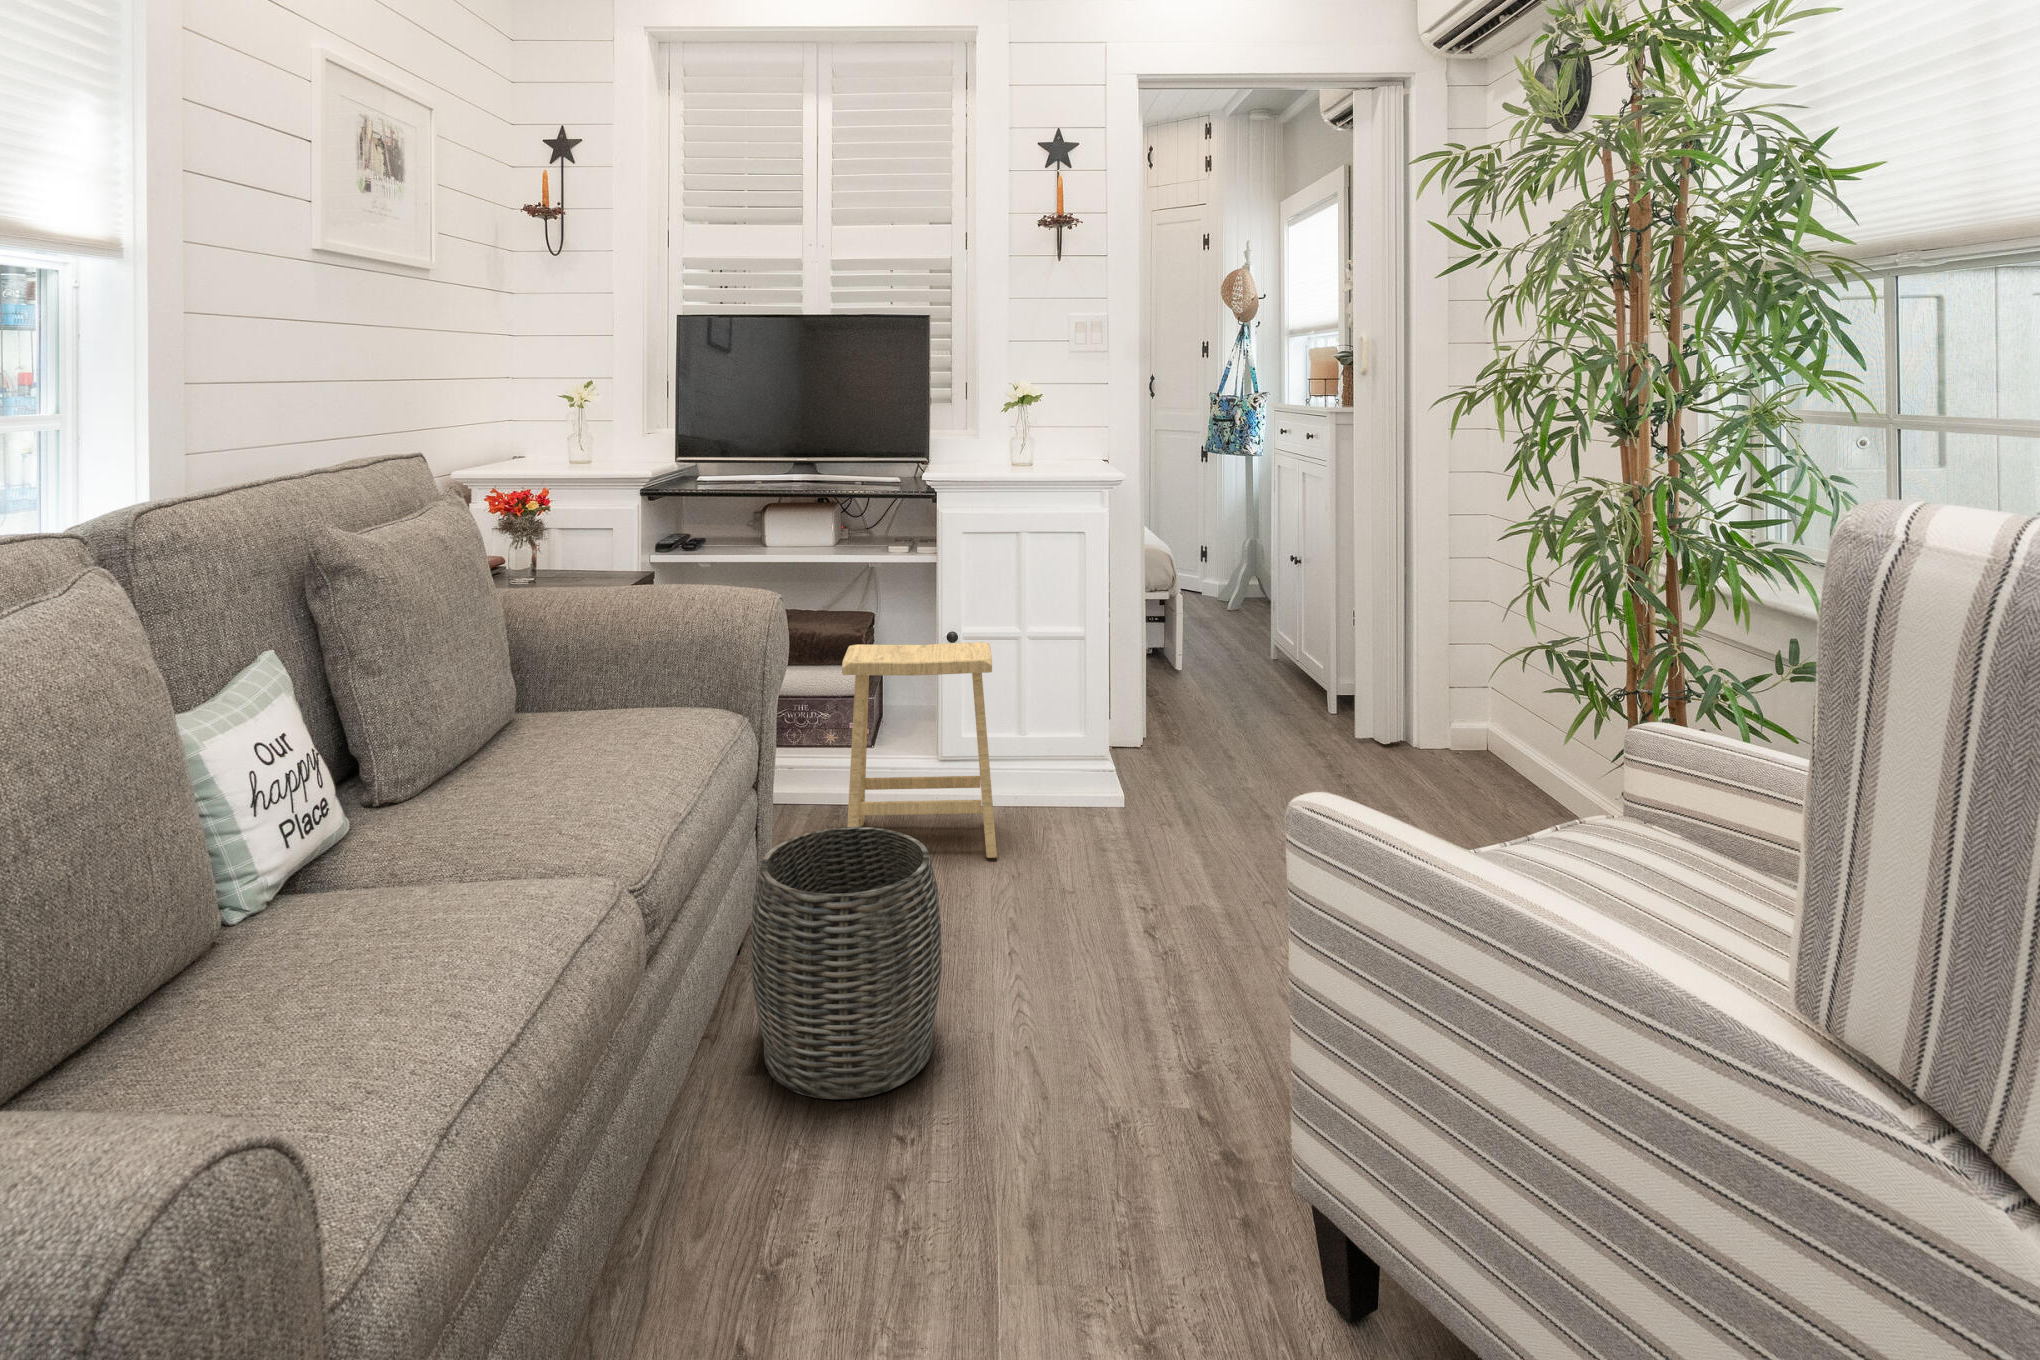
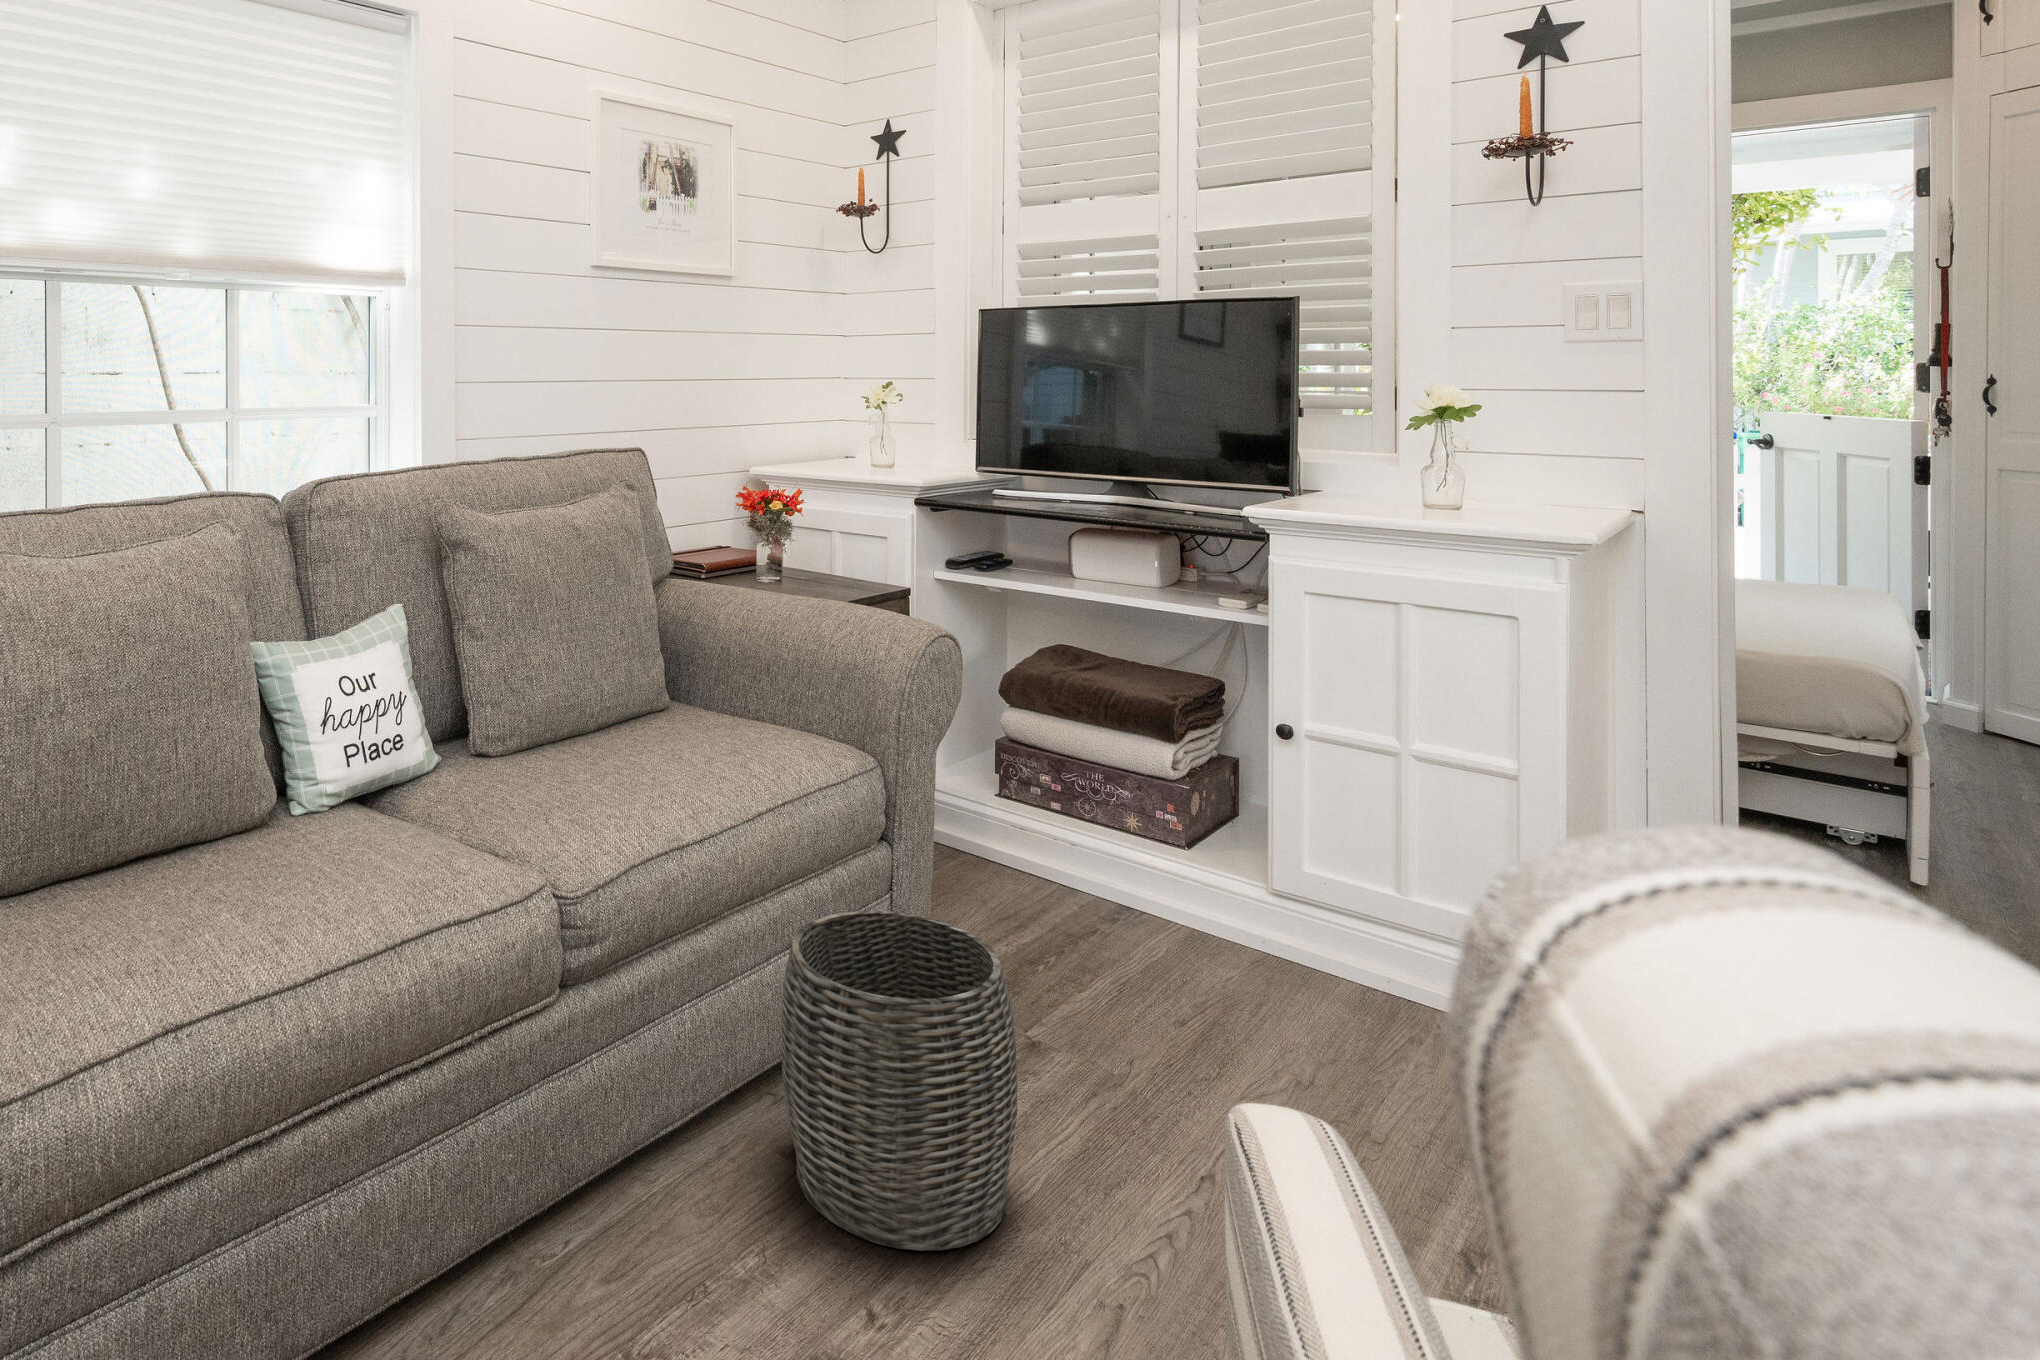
footstool: present [842,642,997,858] -> none [1076,715,1331,1050]

